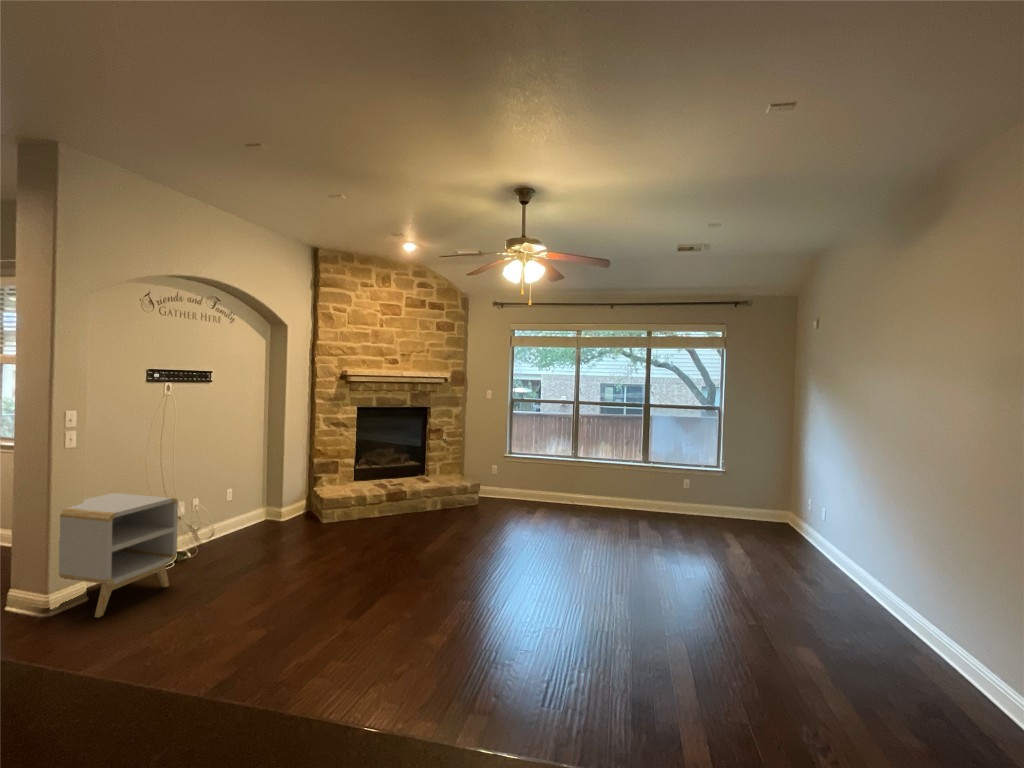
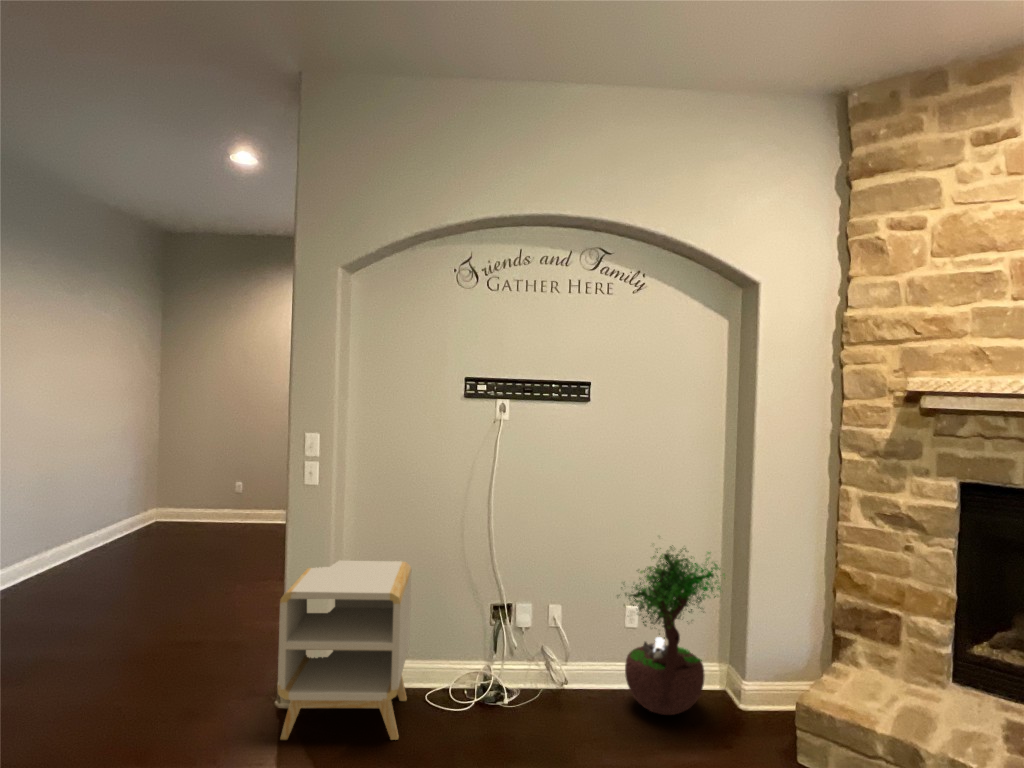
potted tree: none [237,445,294,533] -> present [621,545,721,715]

